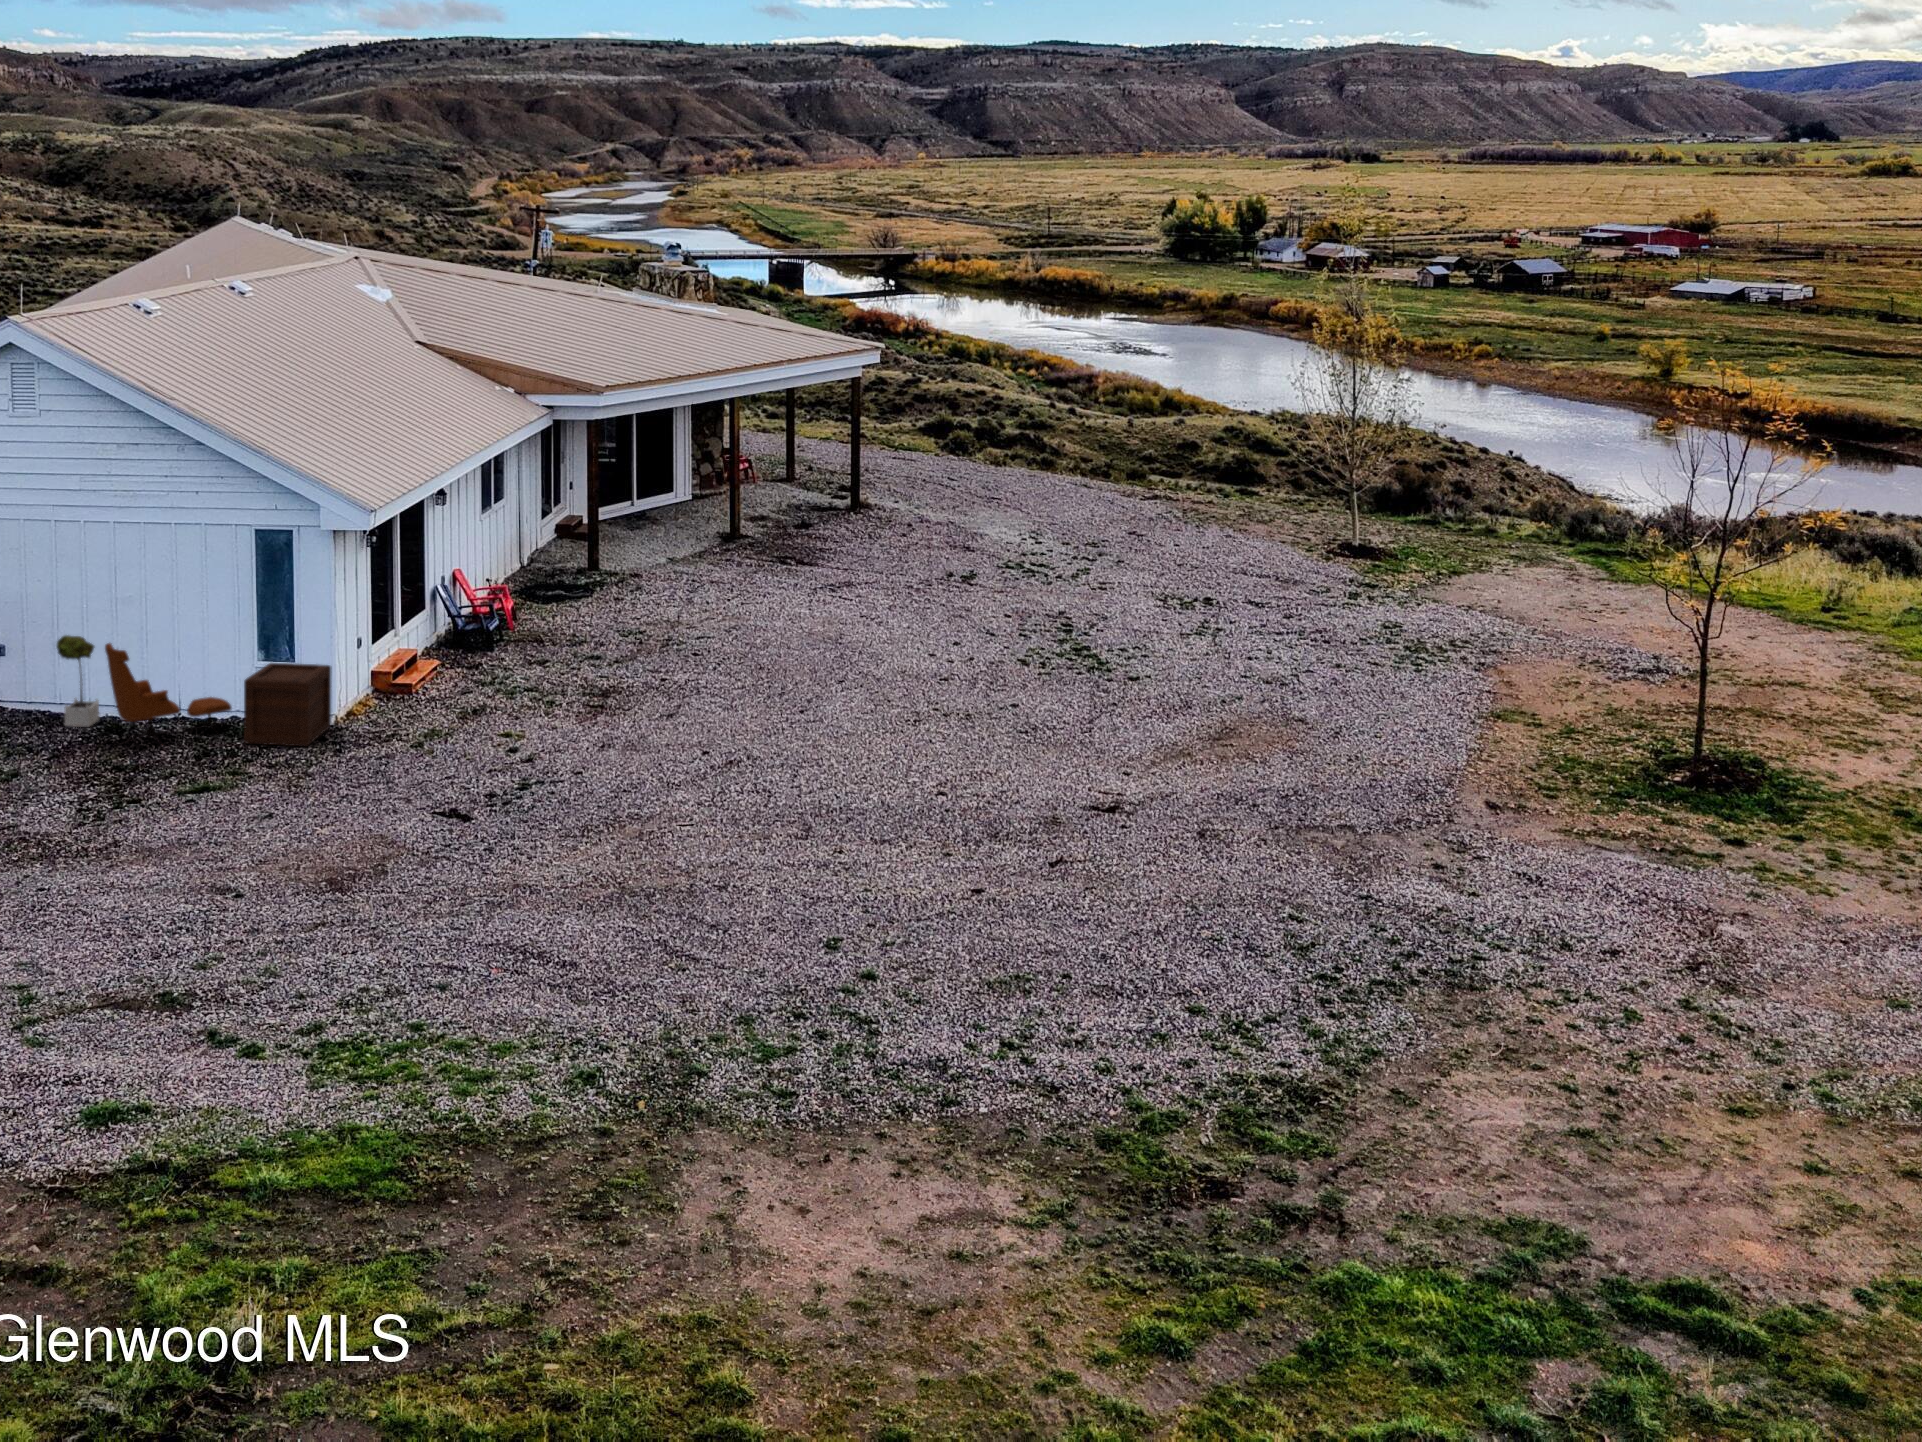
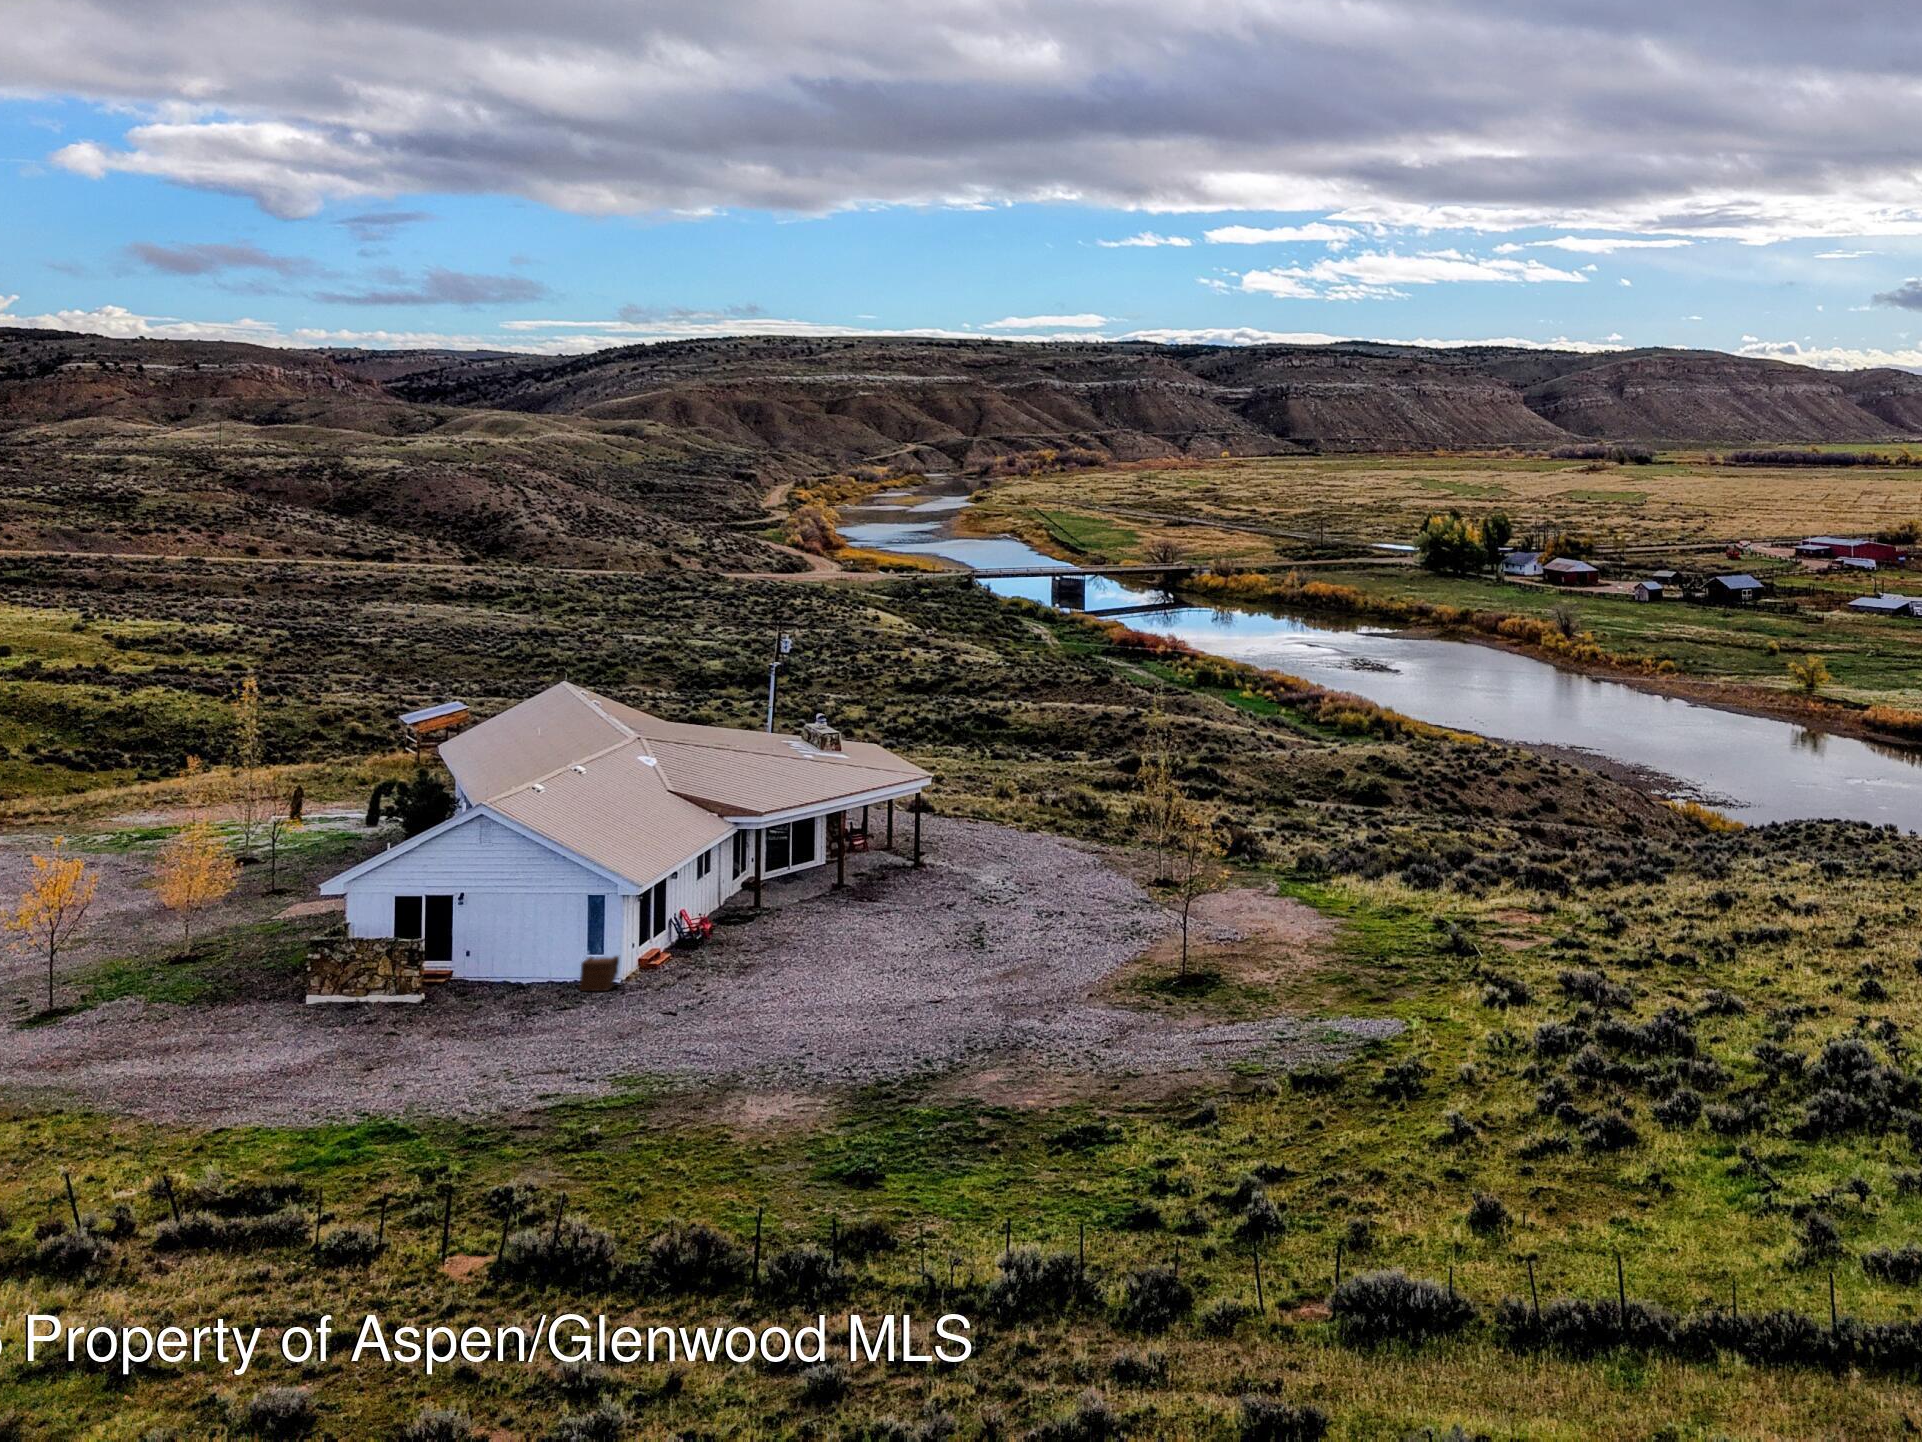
potted tree: present [57,635,99,727] -> none [495,946,513,988]
lounge chair: present [105,643,232,746] -> none [520,948,573,994]

